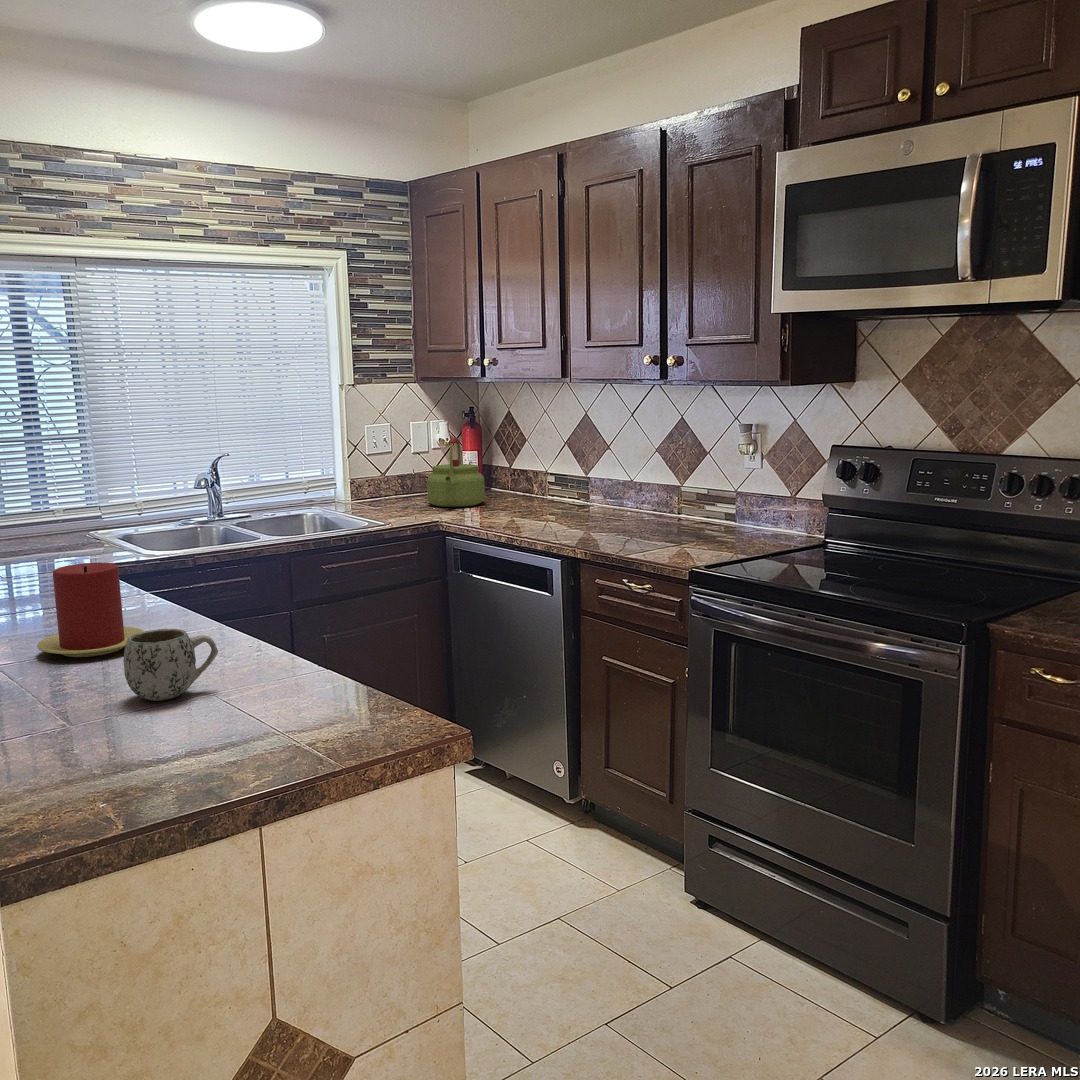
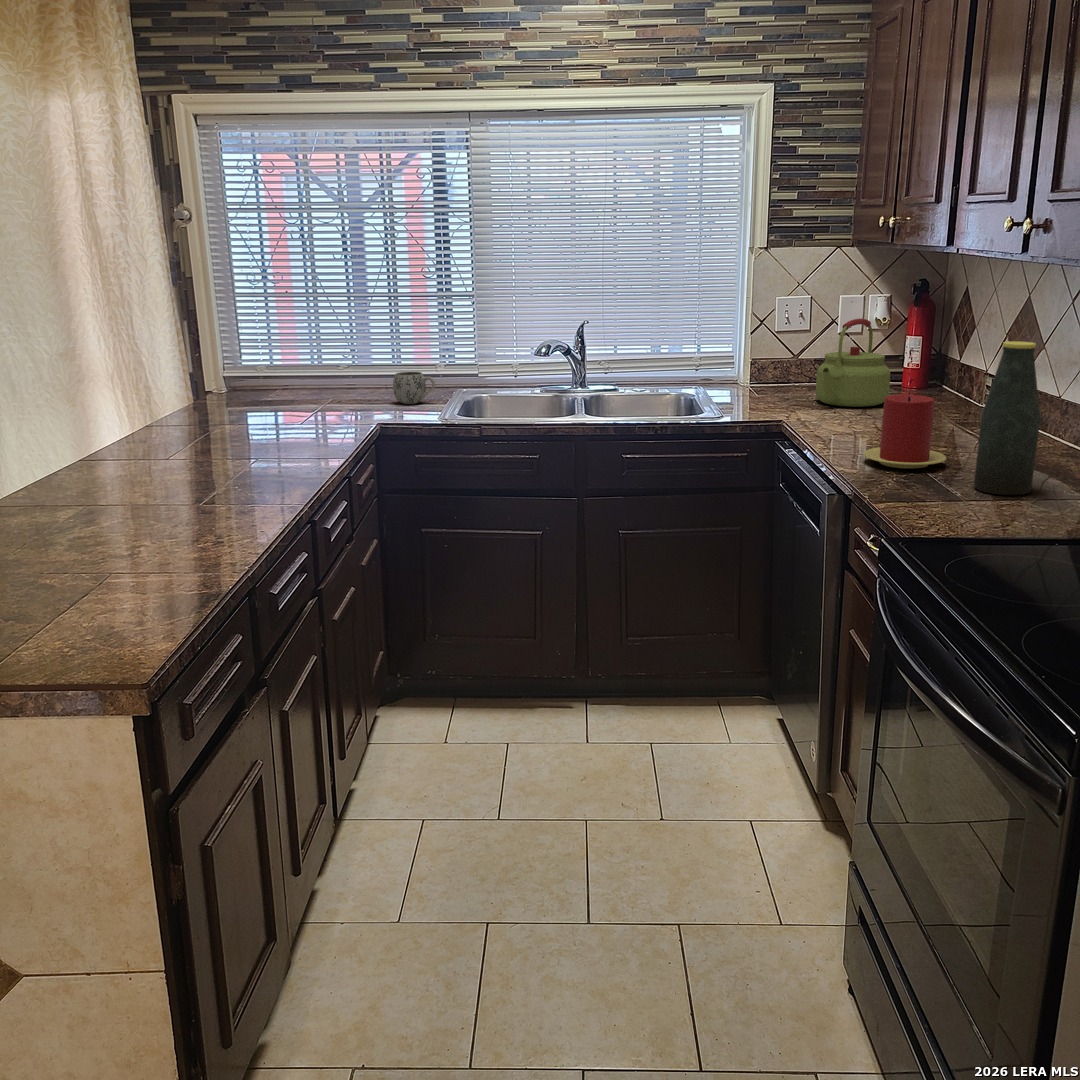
bottle: none [647,436,685,541] -> present [974,341,1040,495]
candle: present [37,563,144,657] -> present [863,395,946,468]
mug: present [124,629,218,701] -> present [393,372,435,404]

